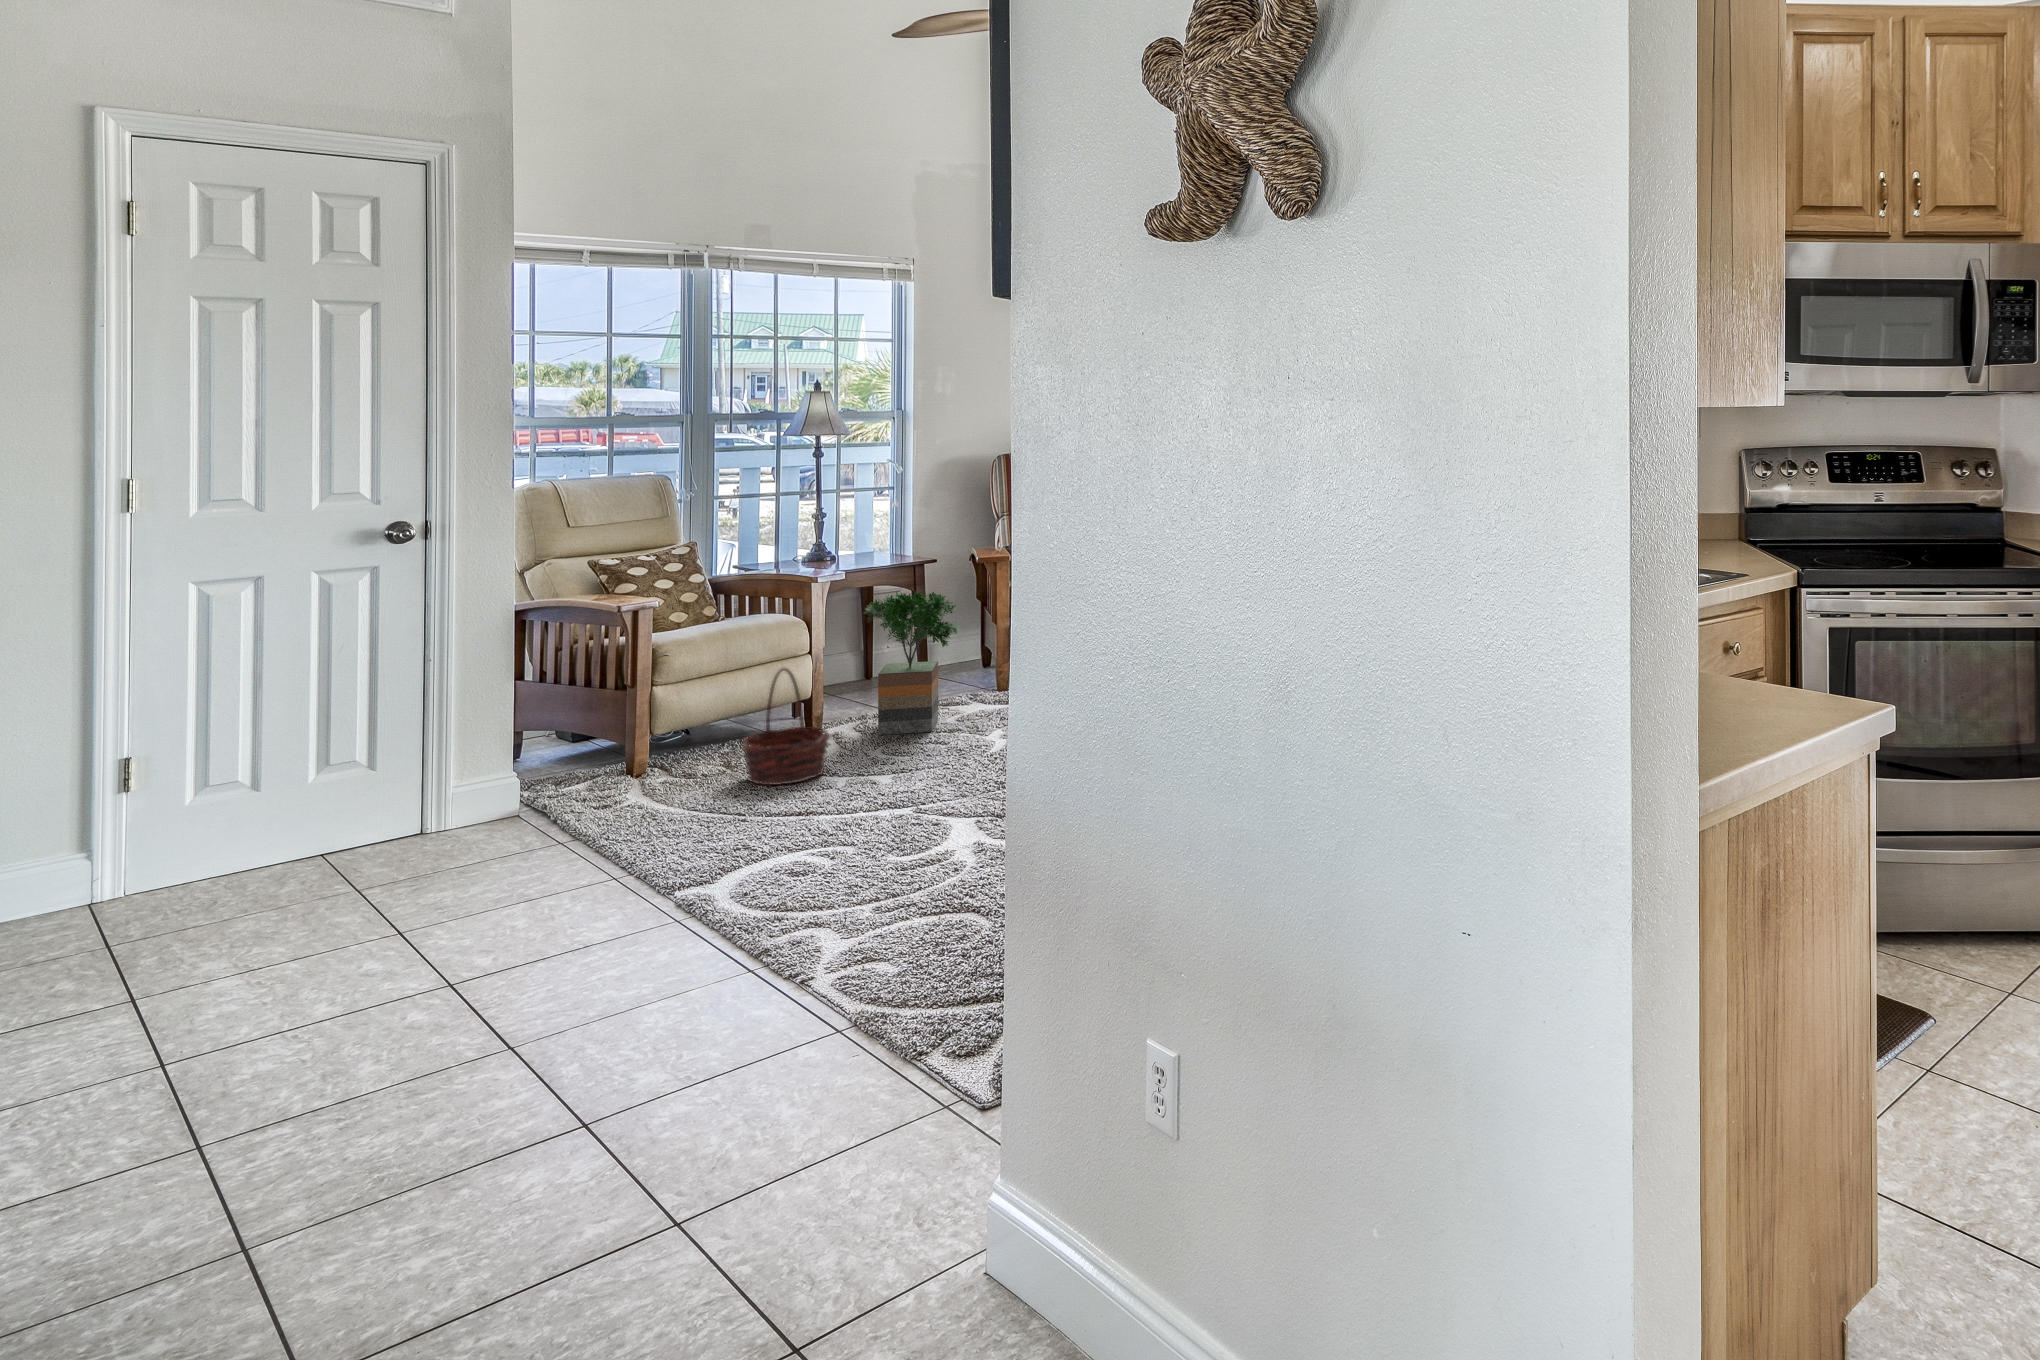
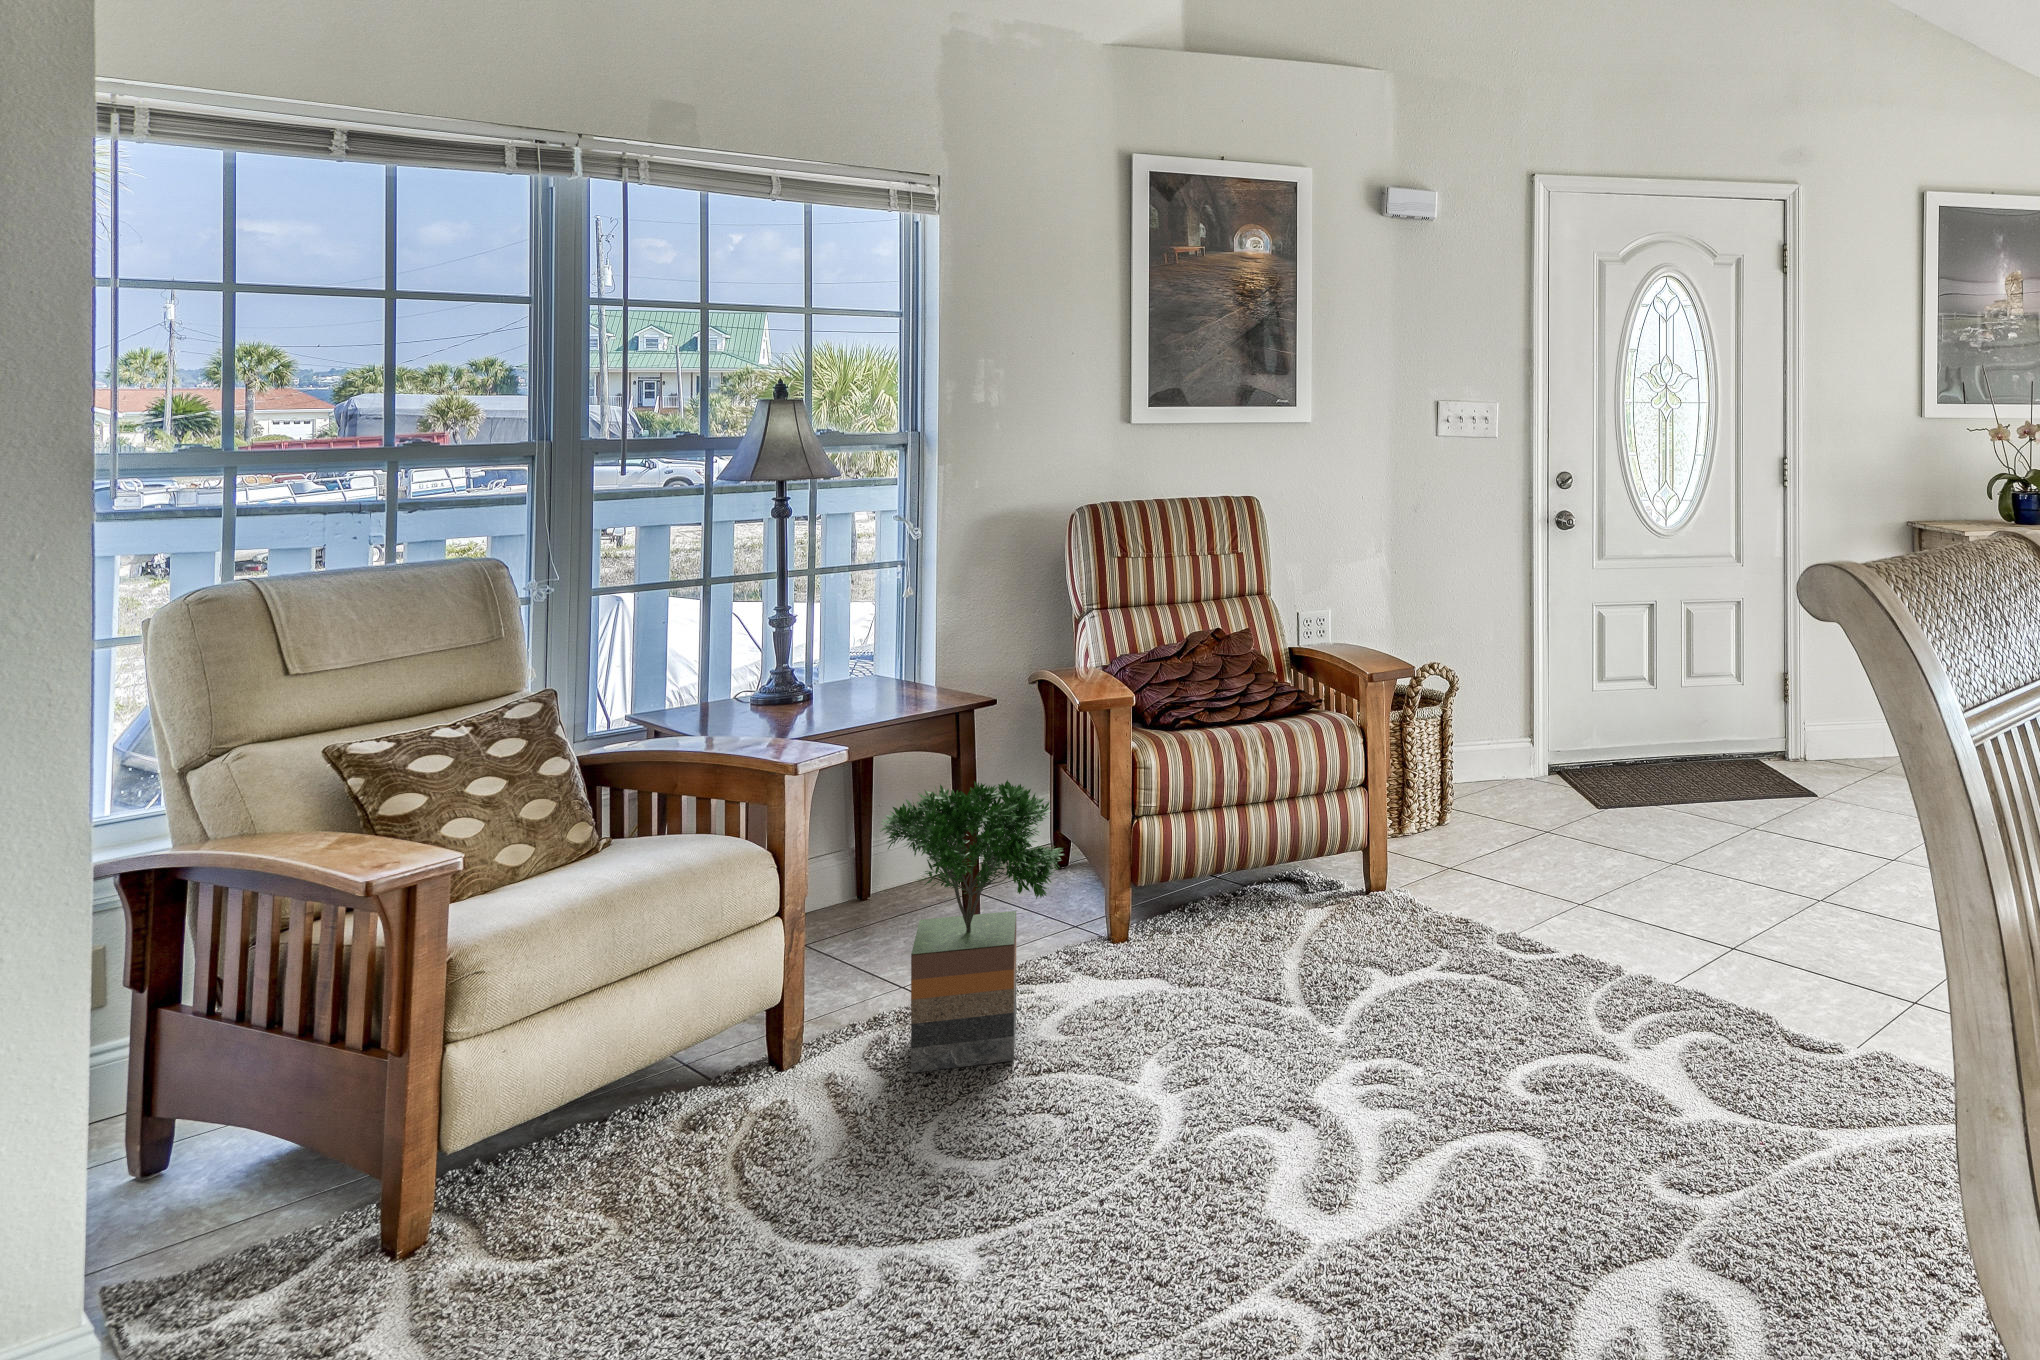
basket: present [742,668,830,785] -> none [641,1001,837,1277]

